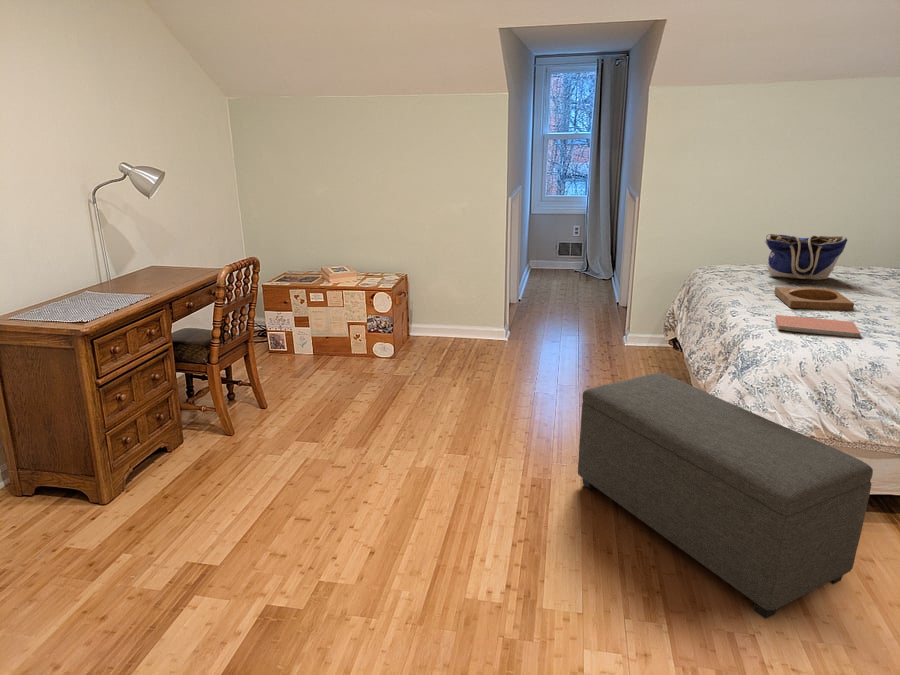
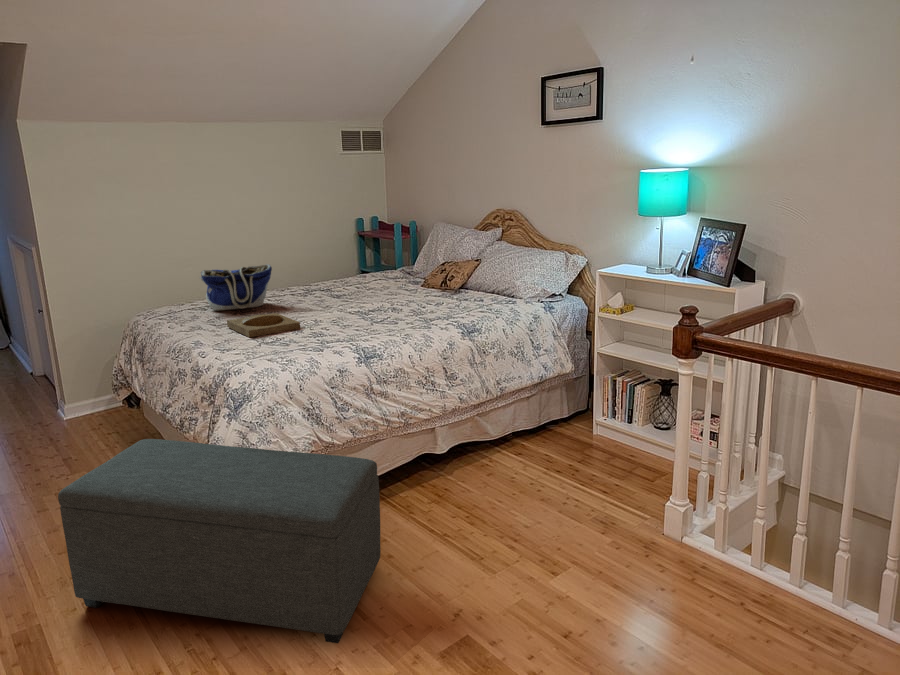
notebook: present [775,315,861,337] -> none [243,339,321,361]

